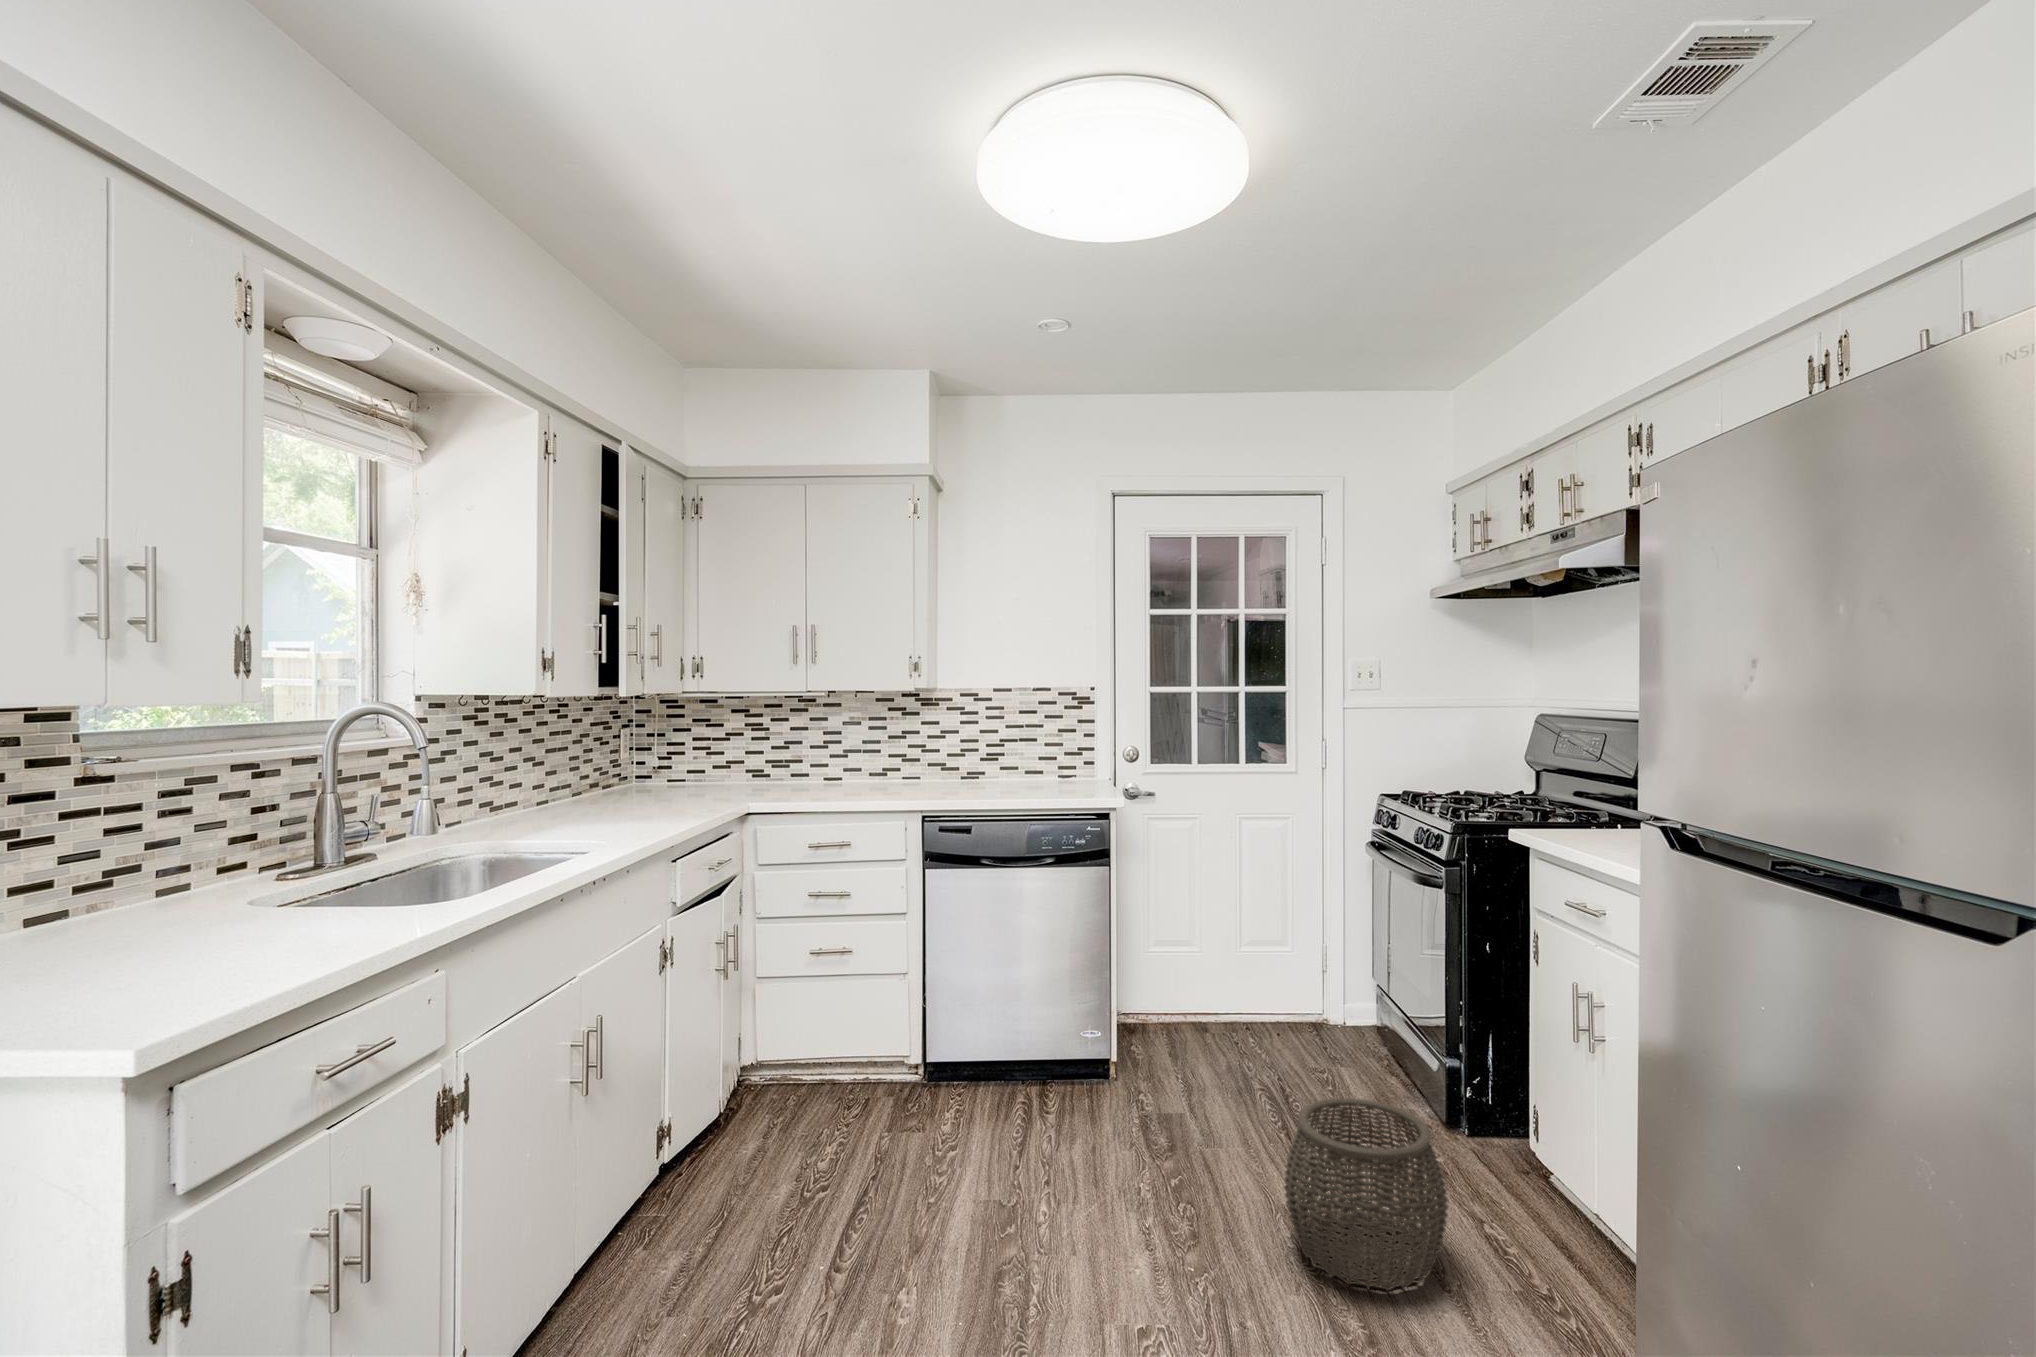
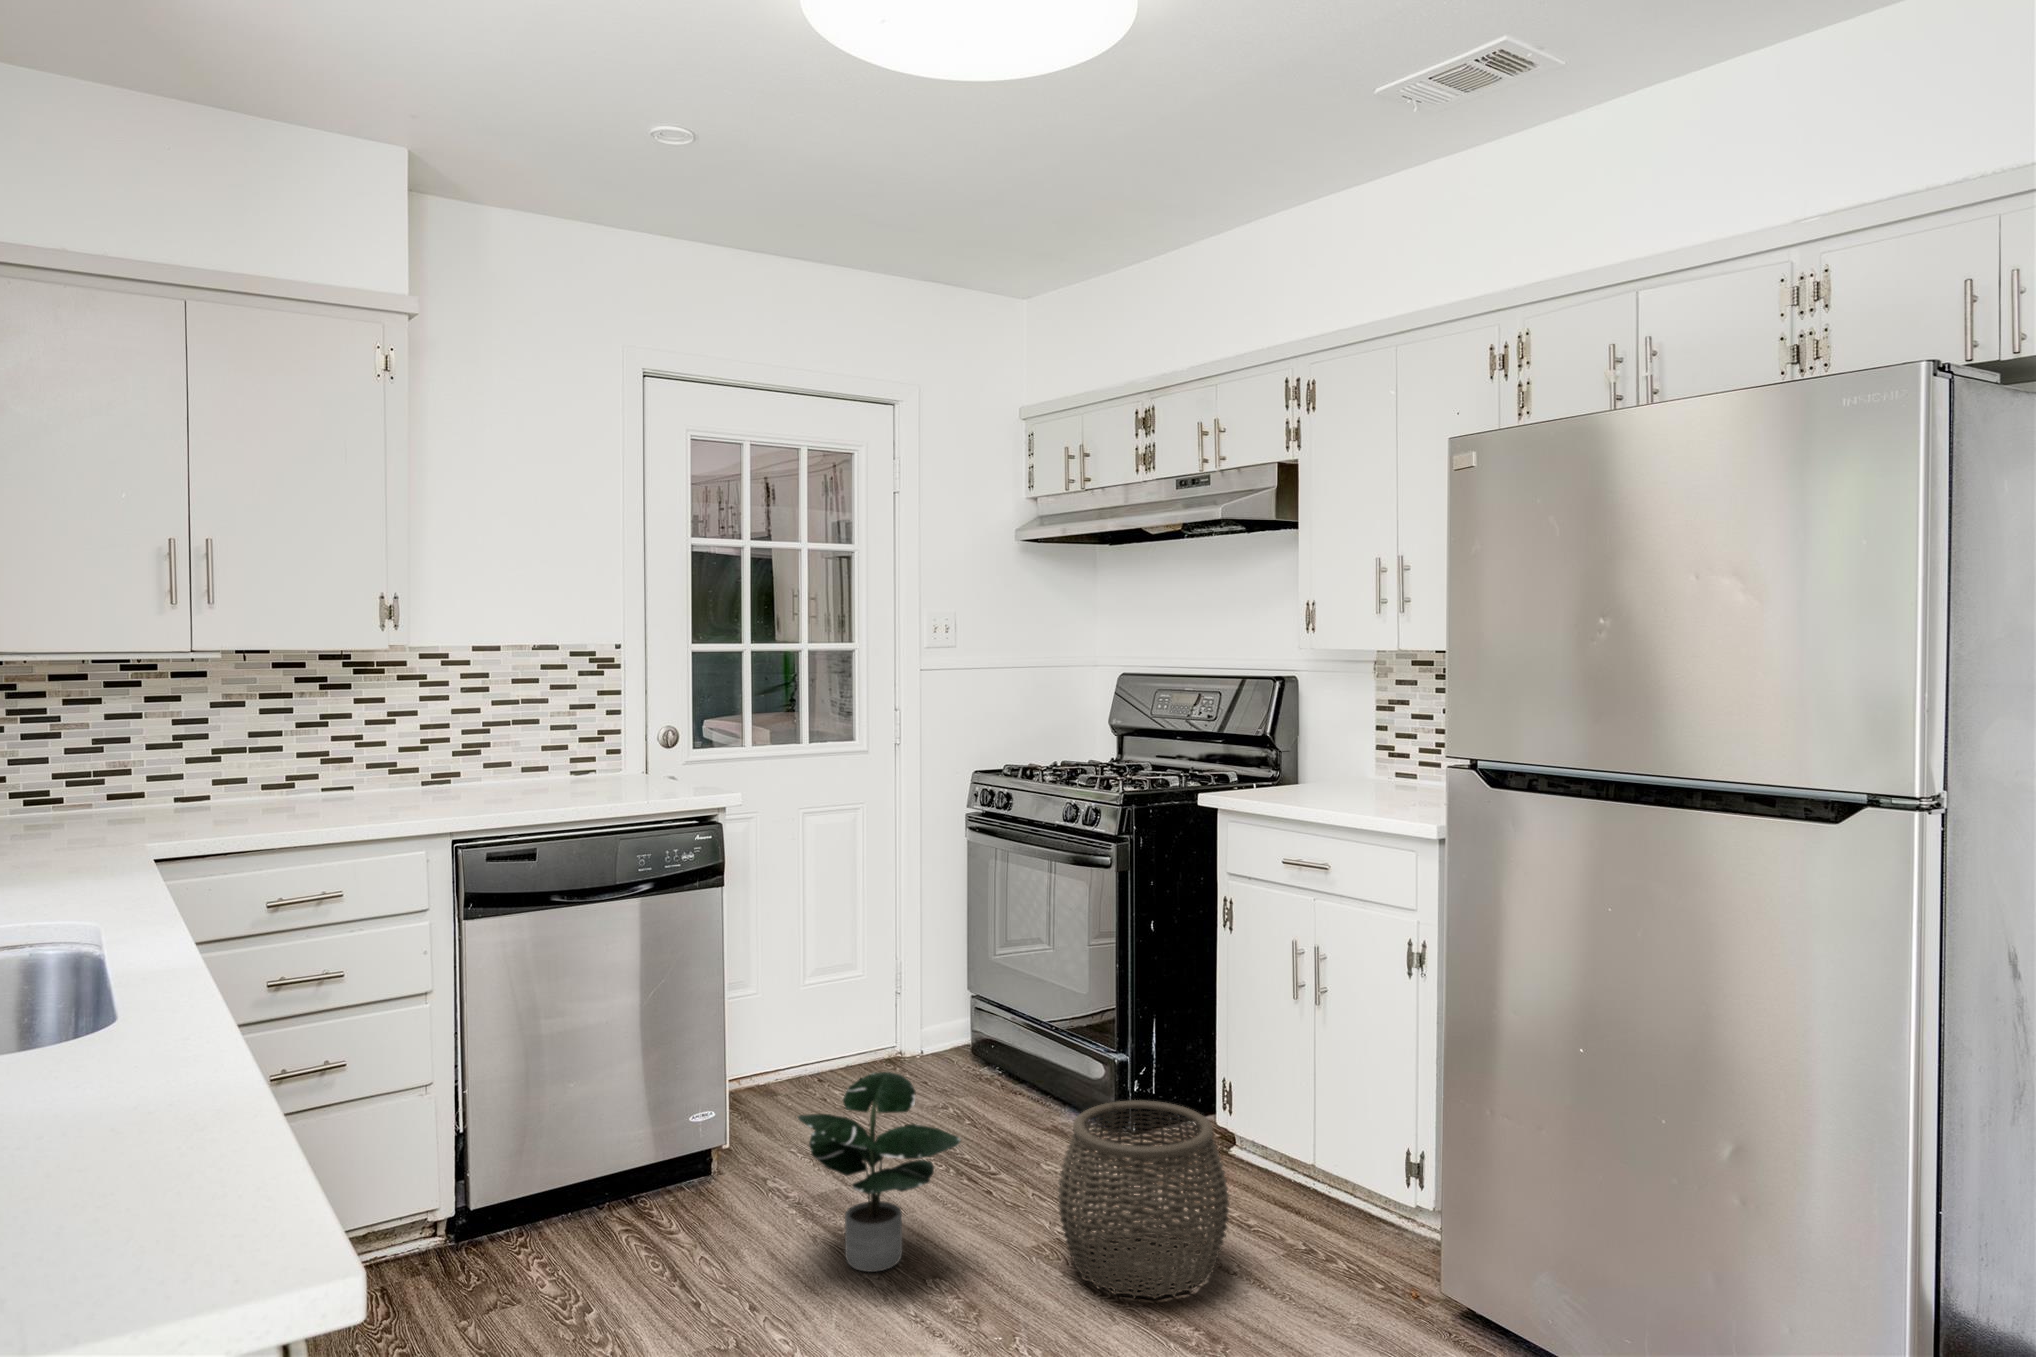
potted plant: none [1093,1027,1216,1184] -> present [798,1072,960,1272]

